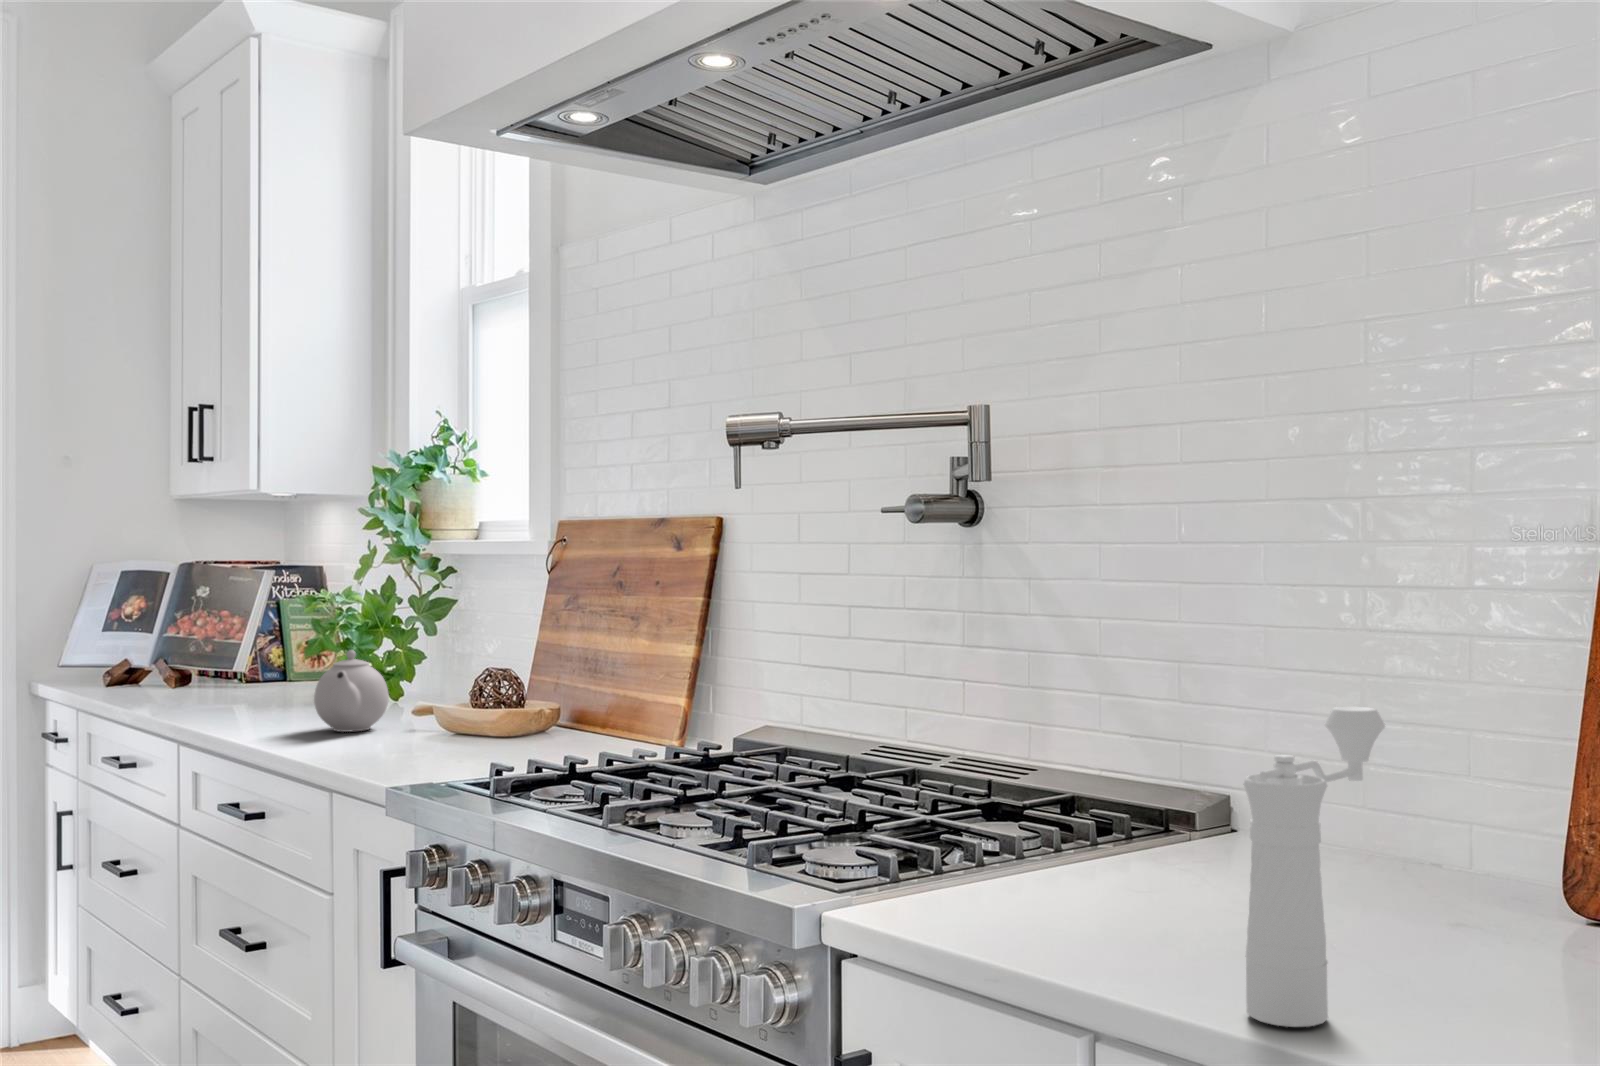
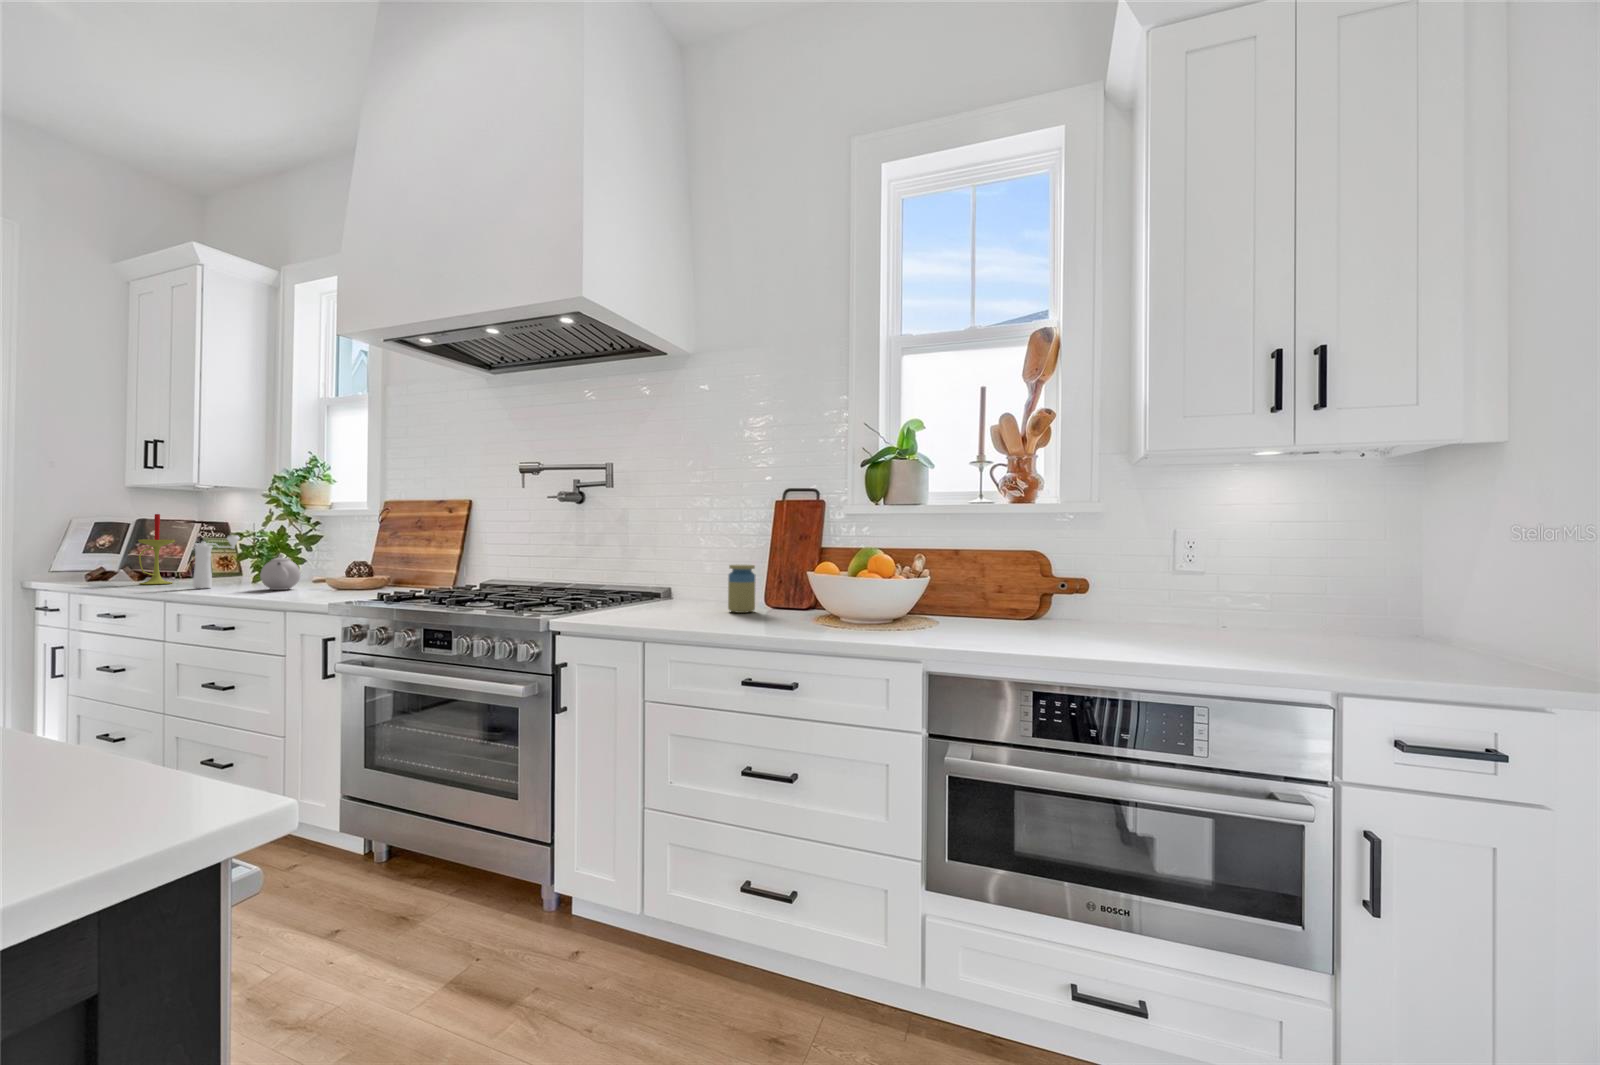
candle: none [148,557,210,704] -> present [138,514,175,584]
pepper mill: present [1244,706,1385,1027] -> present [193,536,239,588]
jar: none [1404,750,1509,931] -> present [728,565,755,613]

